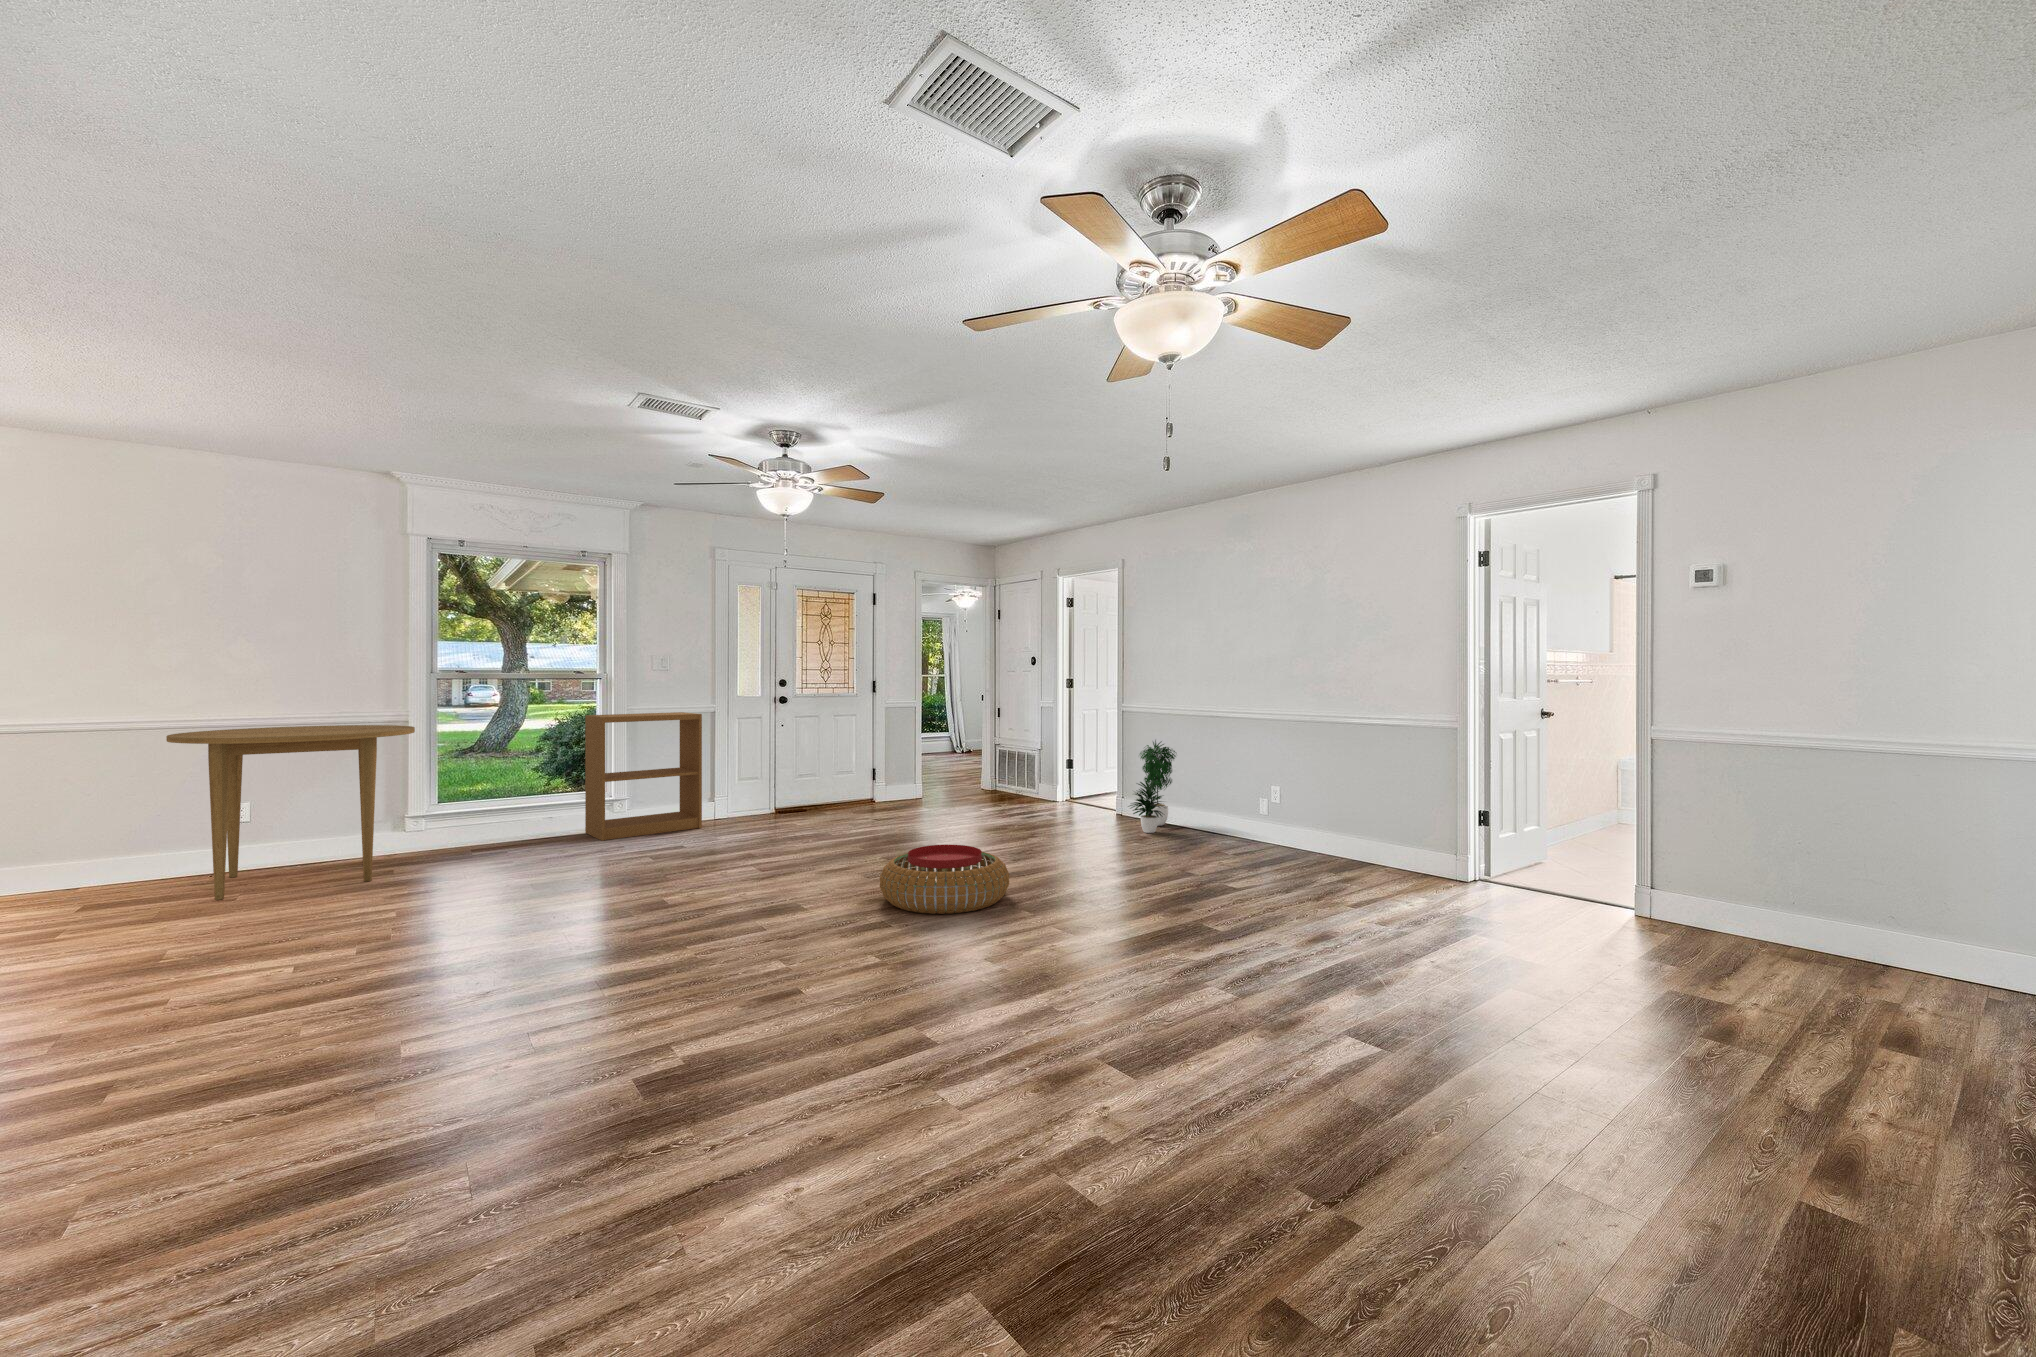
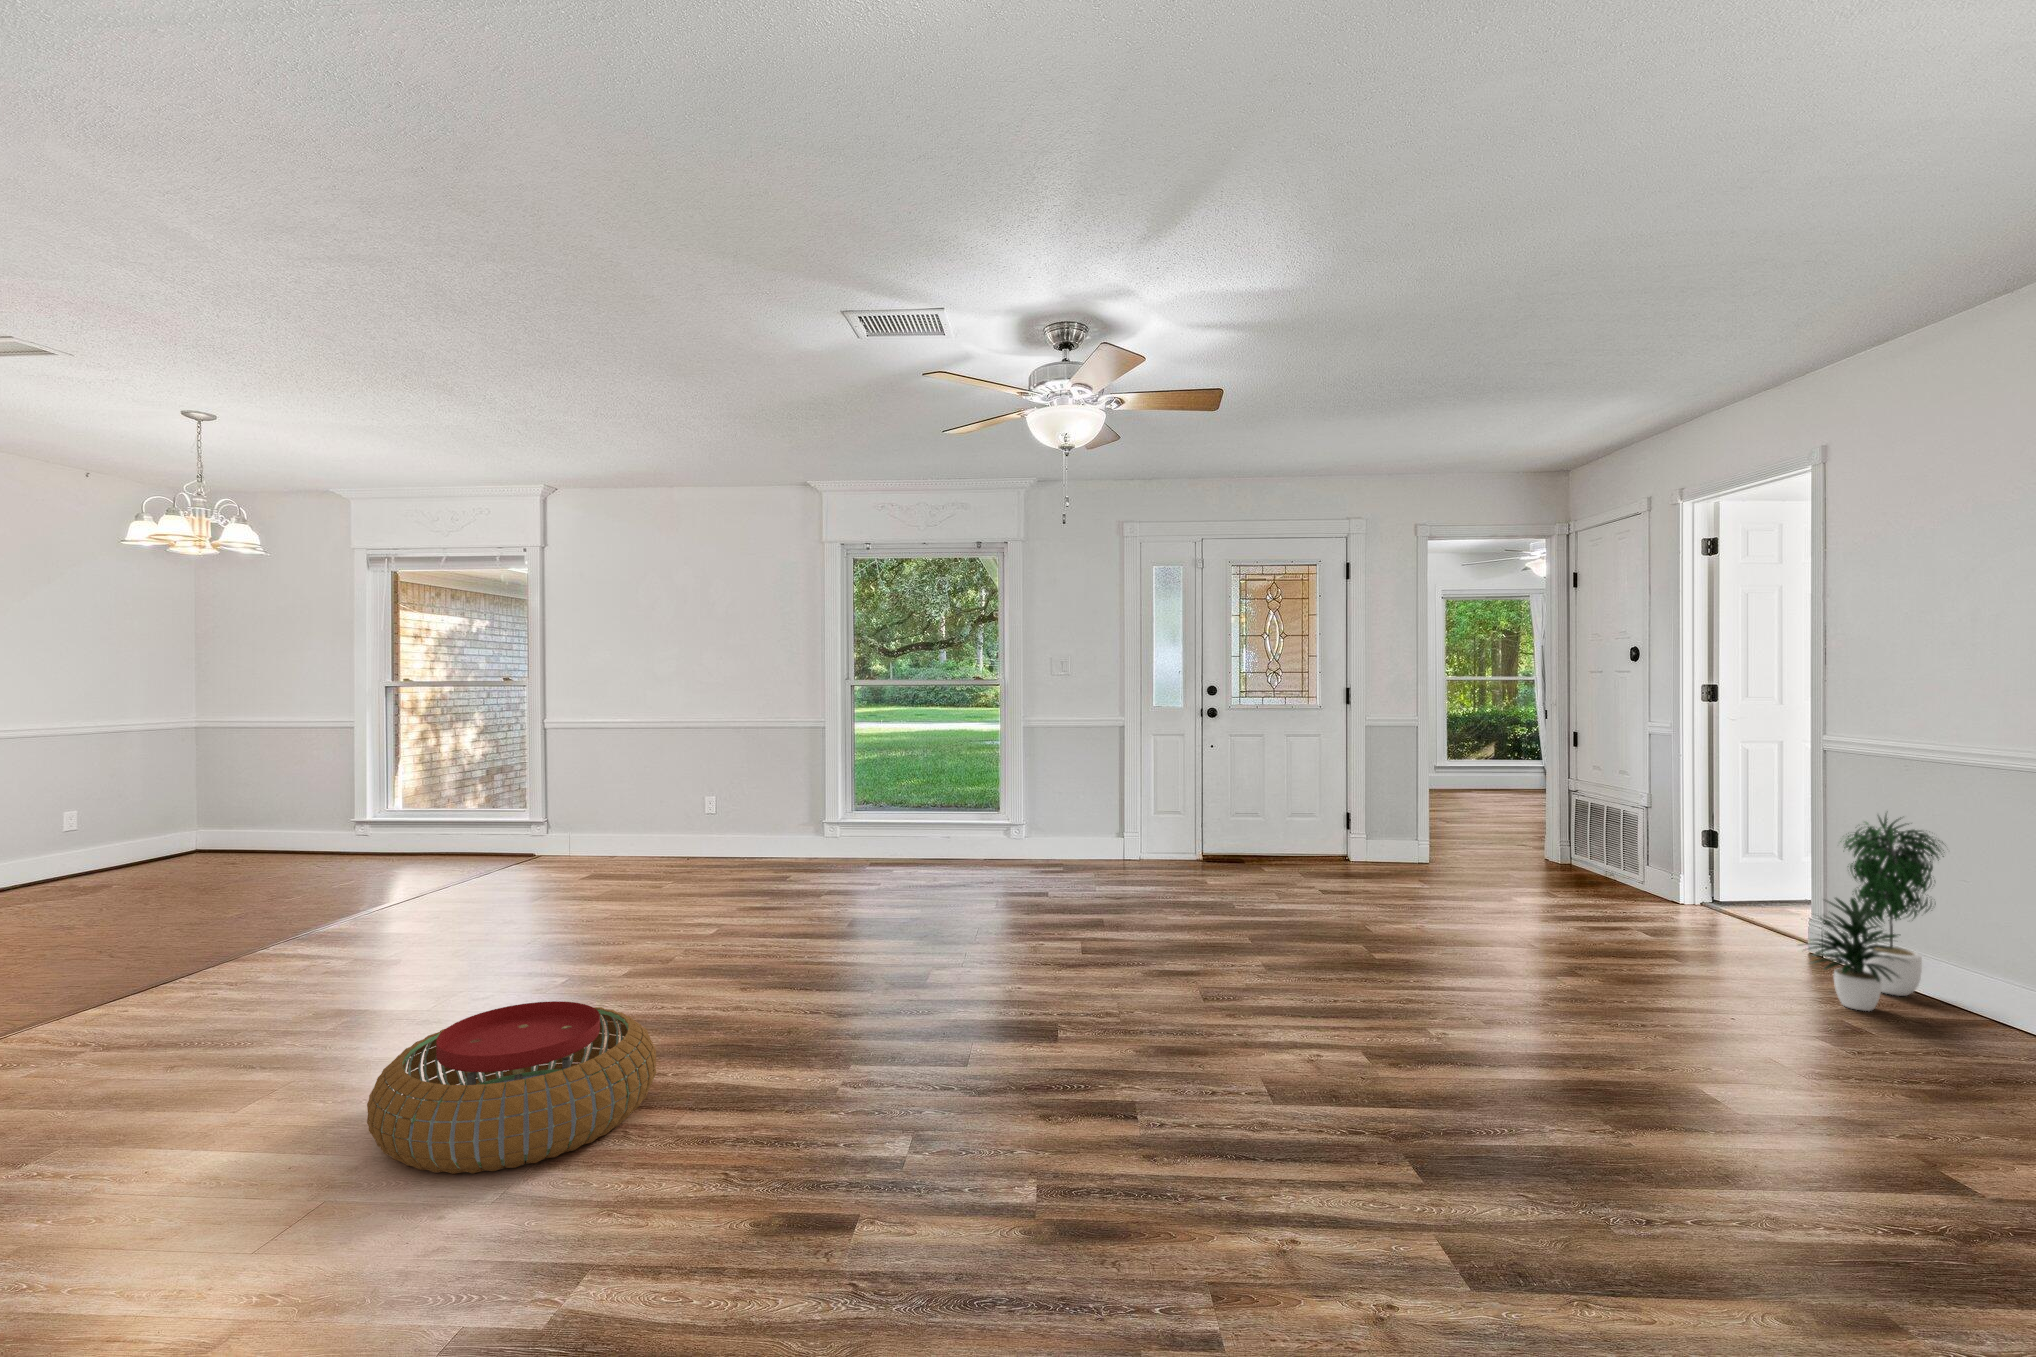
bookshelf: present [585,712,702,841] -> none [972,724,1091,874]
dining table: present [166,725,415,900] -> none [601,728,793,890]
pouf: present [880,845,1009,914] -> present [367,1001,656,1174]

